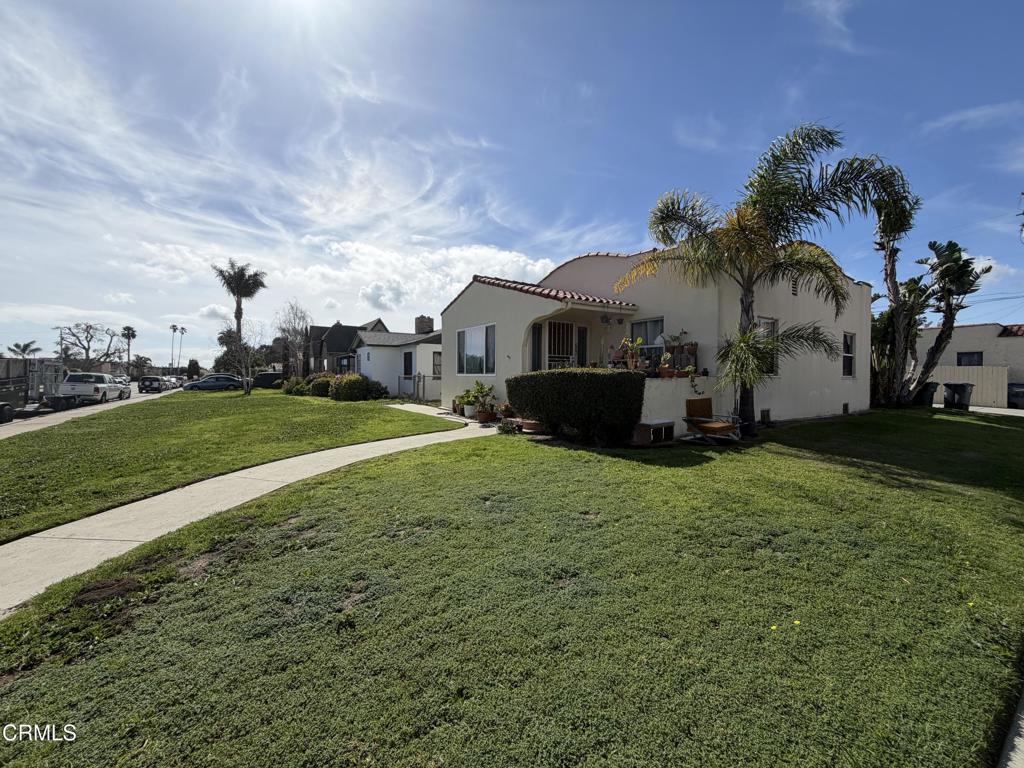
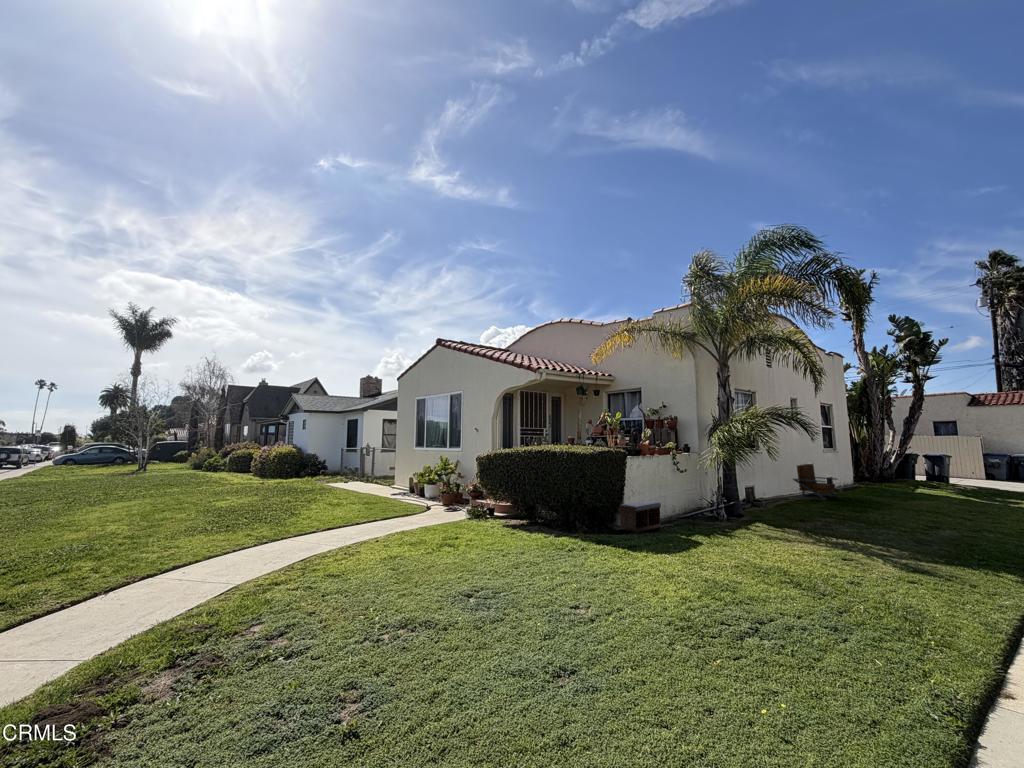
lounge chair: present [680,397,739,445] -> present [793,464,838,500]

